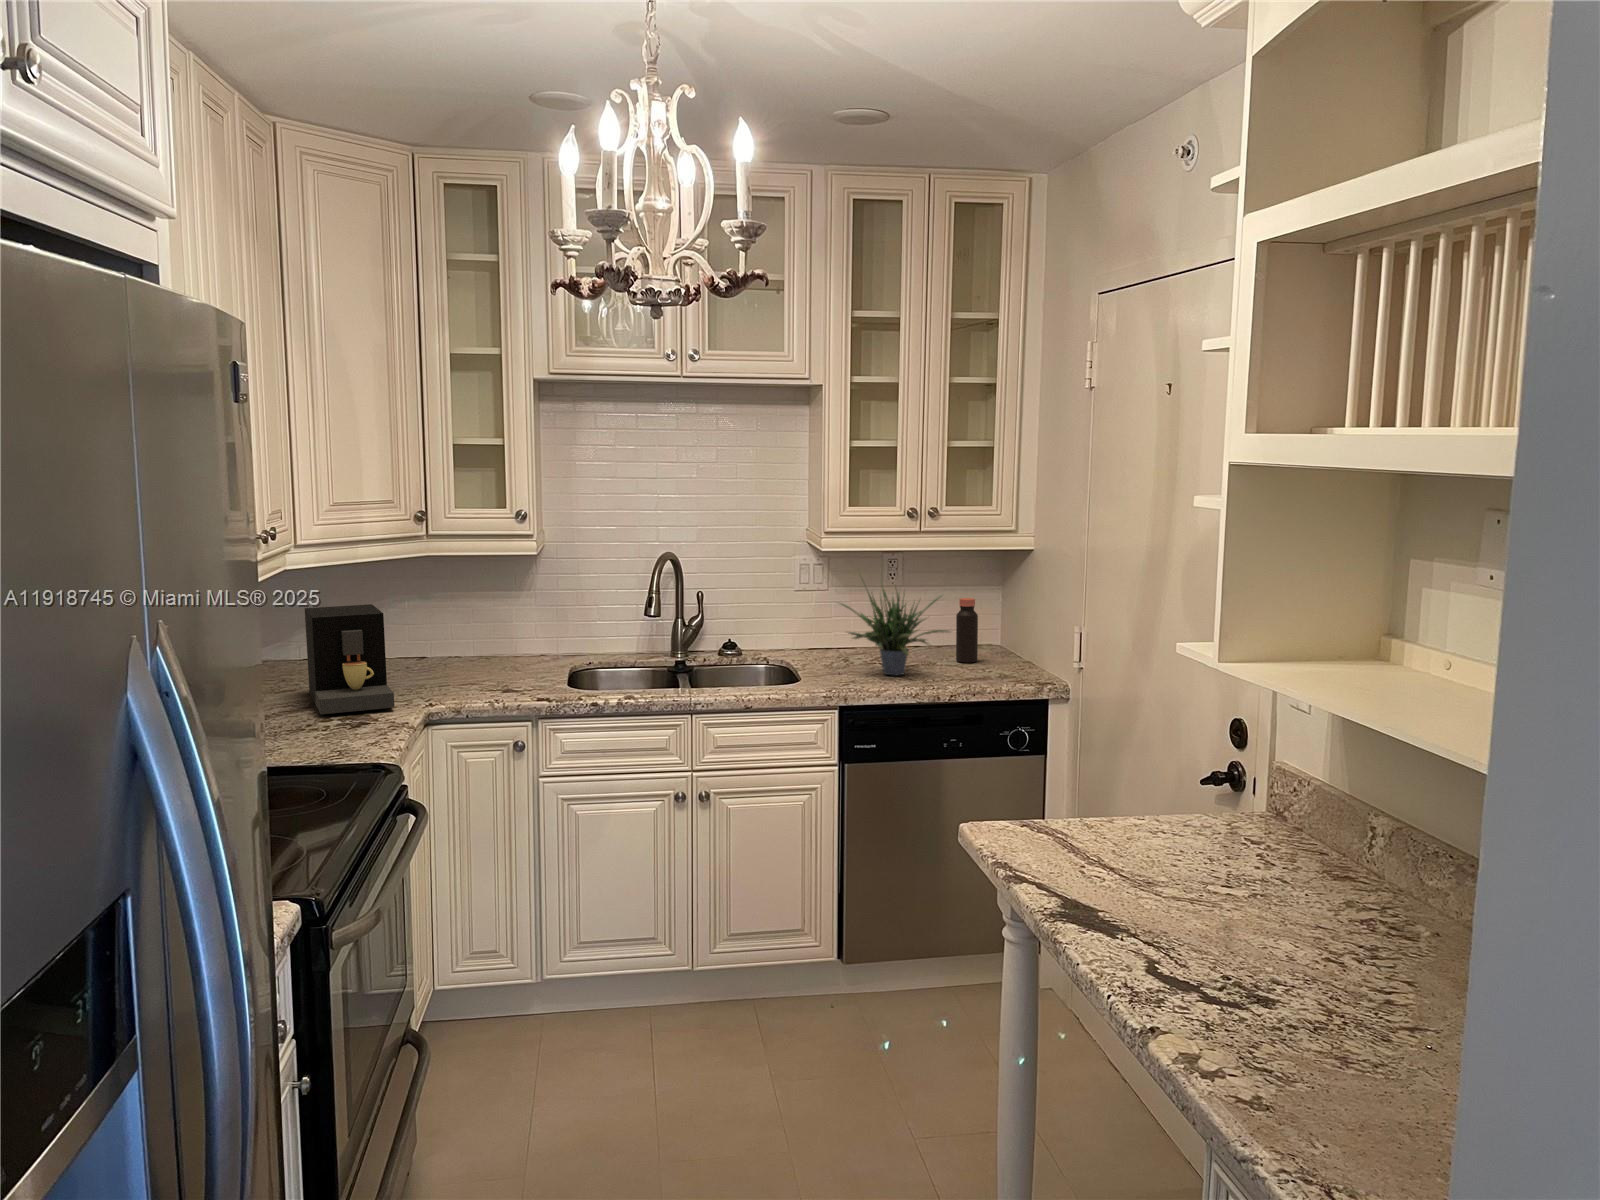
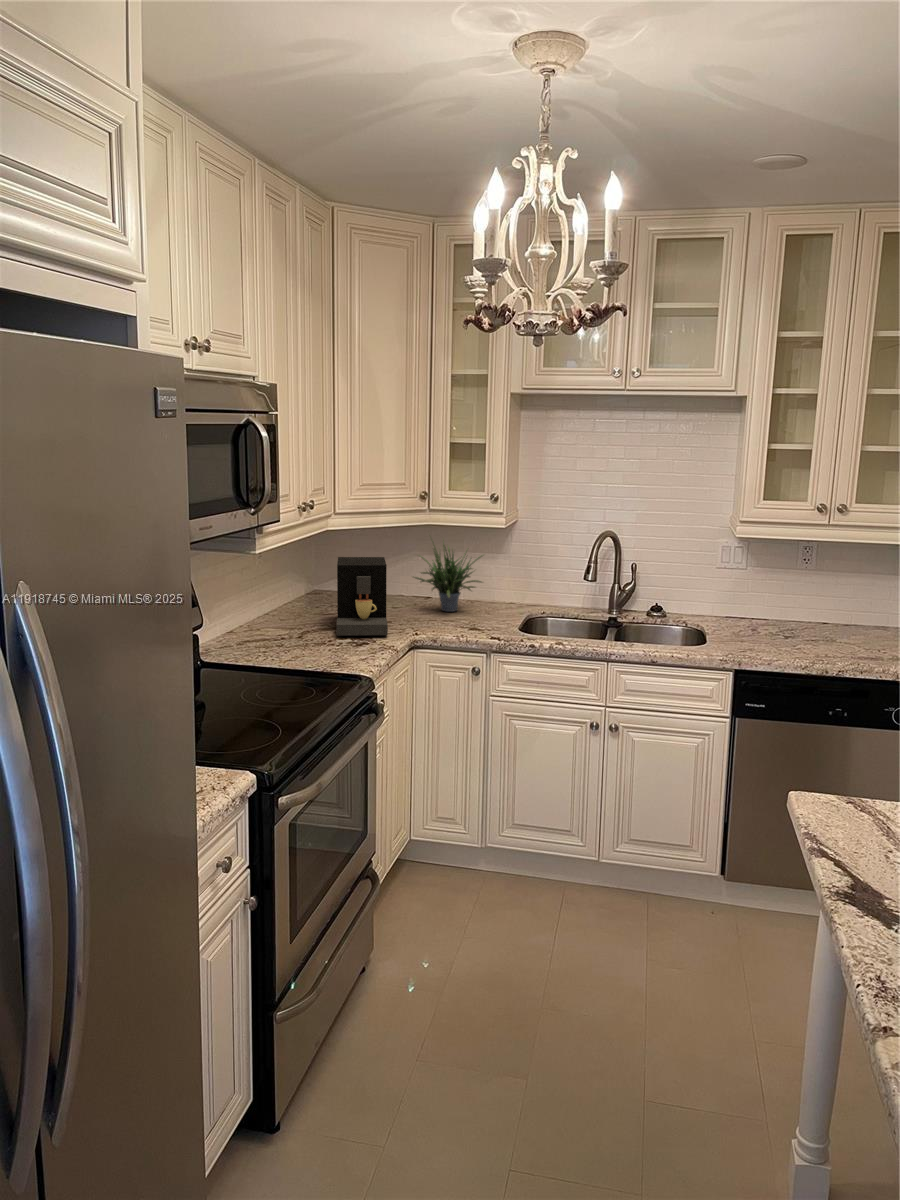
potted plant: present [840,581,949,676] -> present [413,543,483,612]
bottle: present [956,598,978,663] -> none [853,585,877,641]

